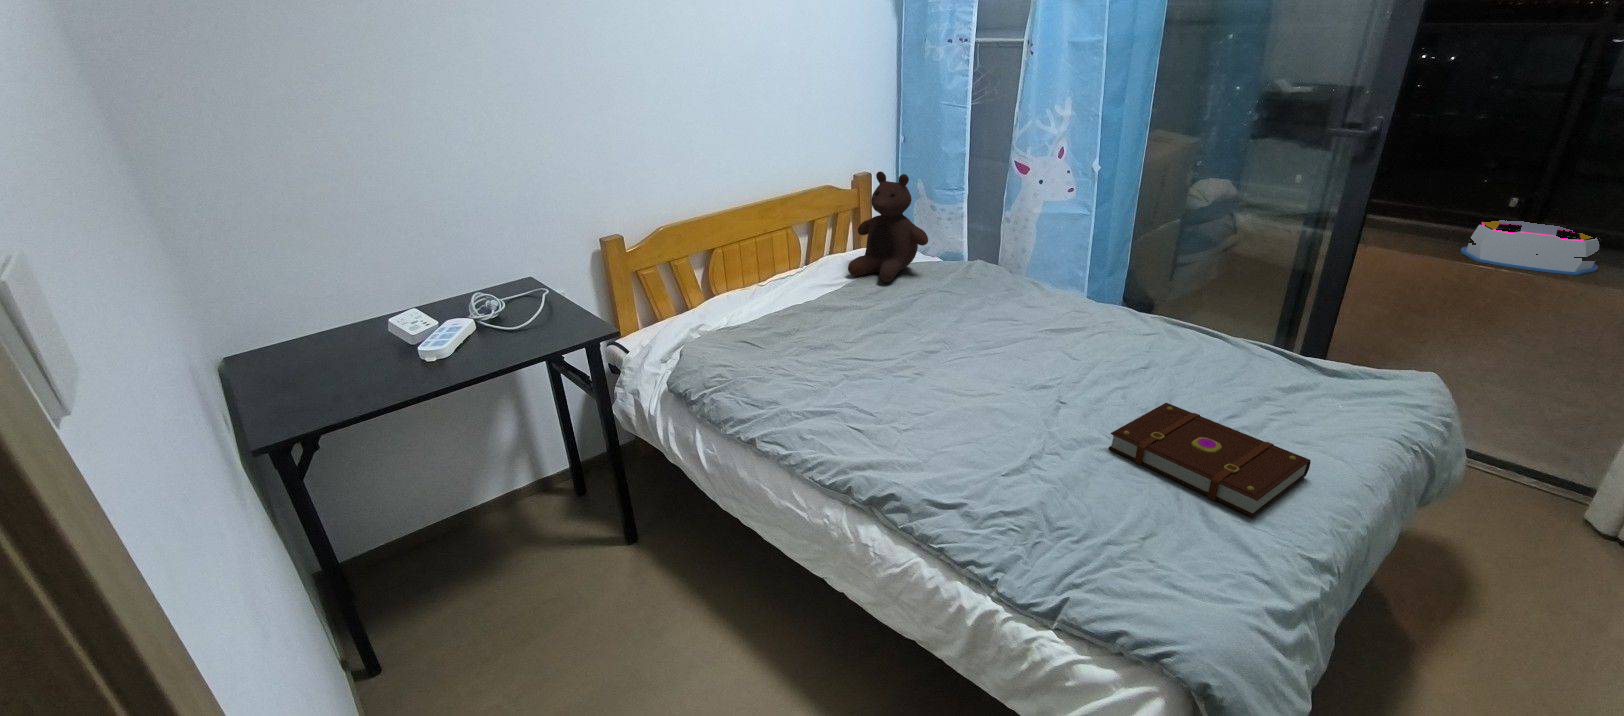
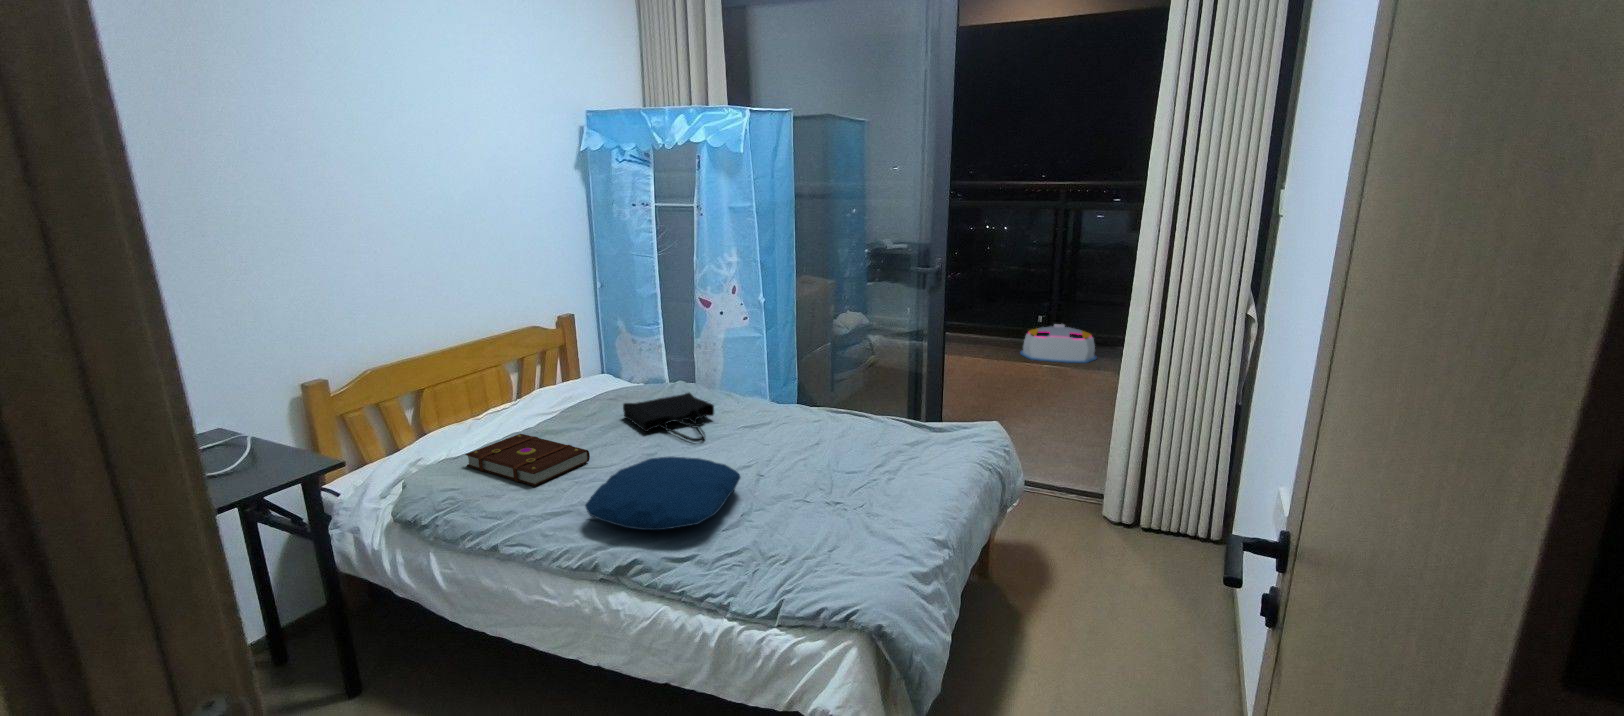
stuffed bear: present [848,171,928,282] -> none [560,311,631,406]
tote bag: none [912,278,1018,344] -> present [623,393,714,442]
pillow: none [846,364,1037,466] -> present [585,457,740,530]
book: present [1109,403,1311,517] -> present [465,434,590,486]

